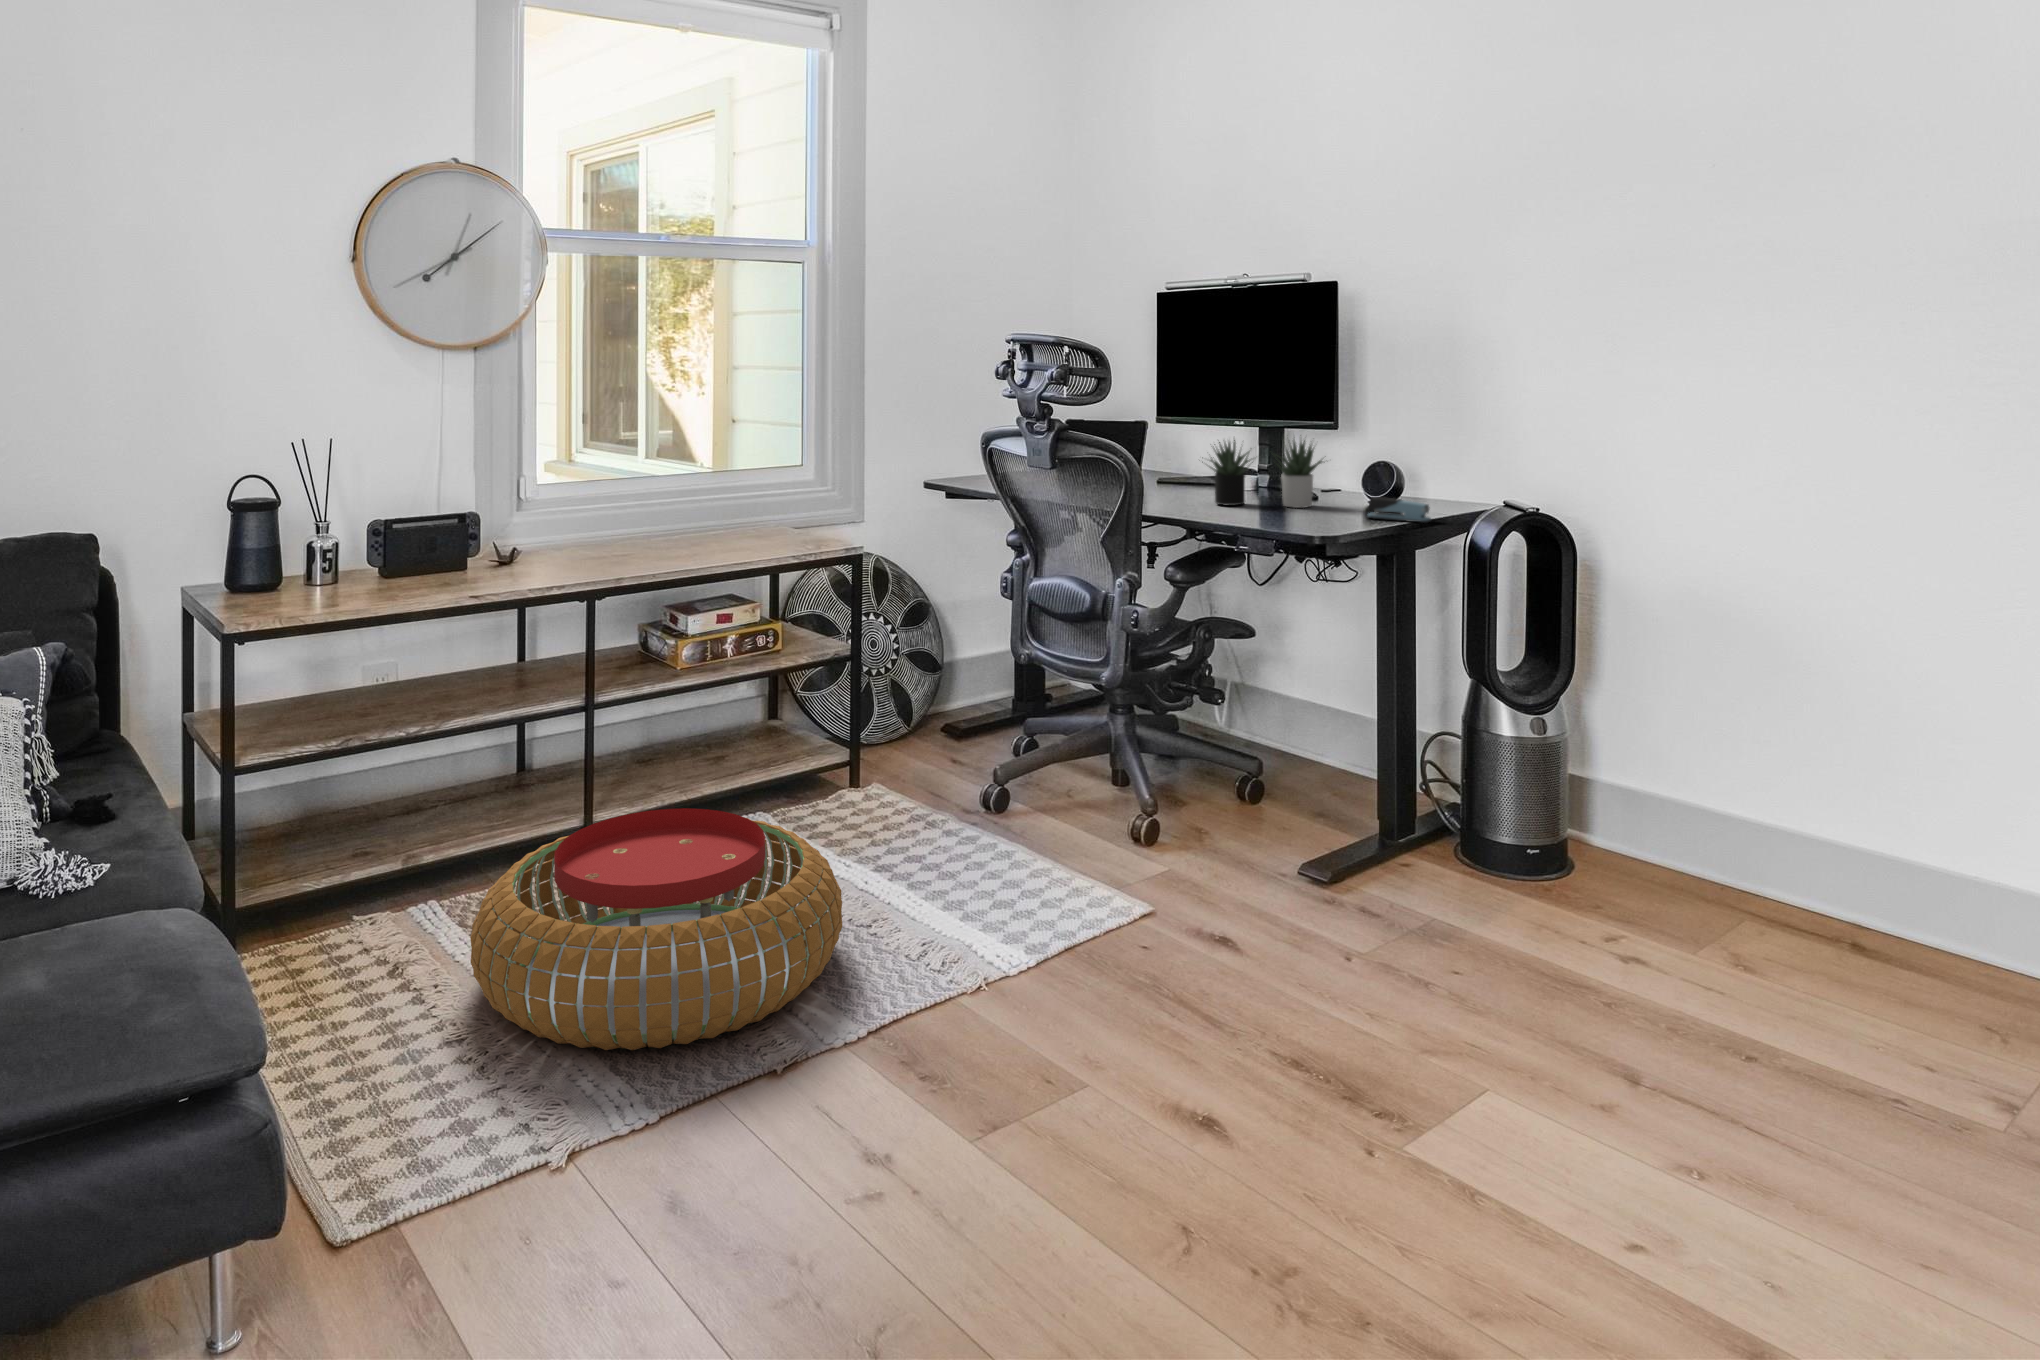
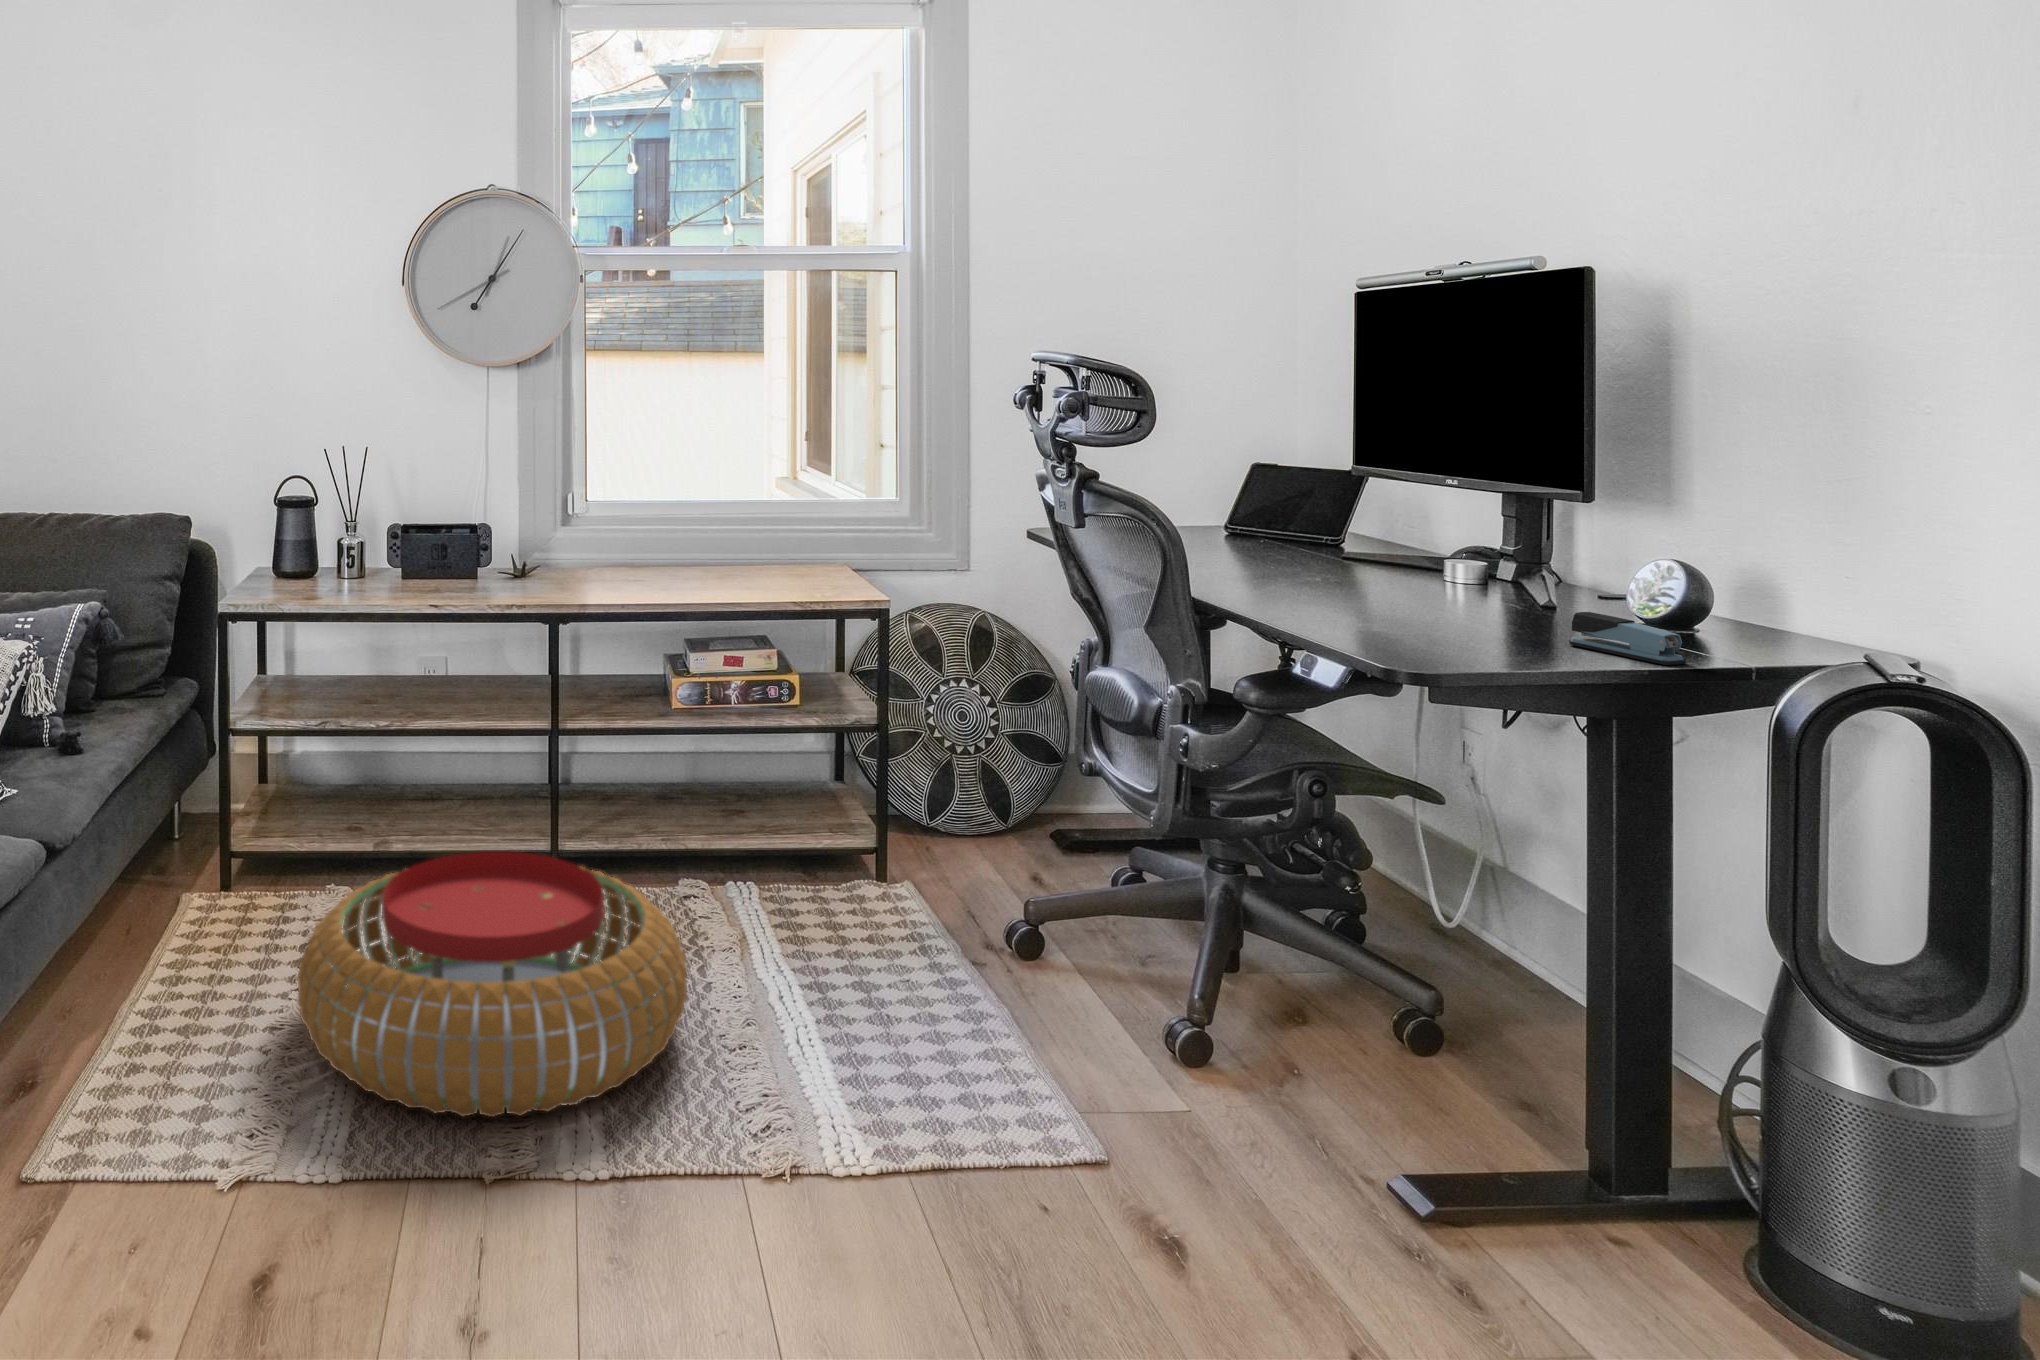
succulent plant: present [1202,440,1322,508] -> none [1330,495,1548,616]

